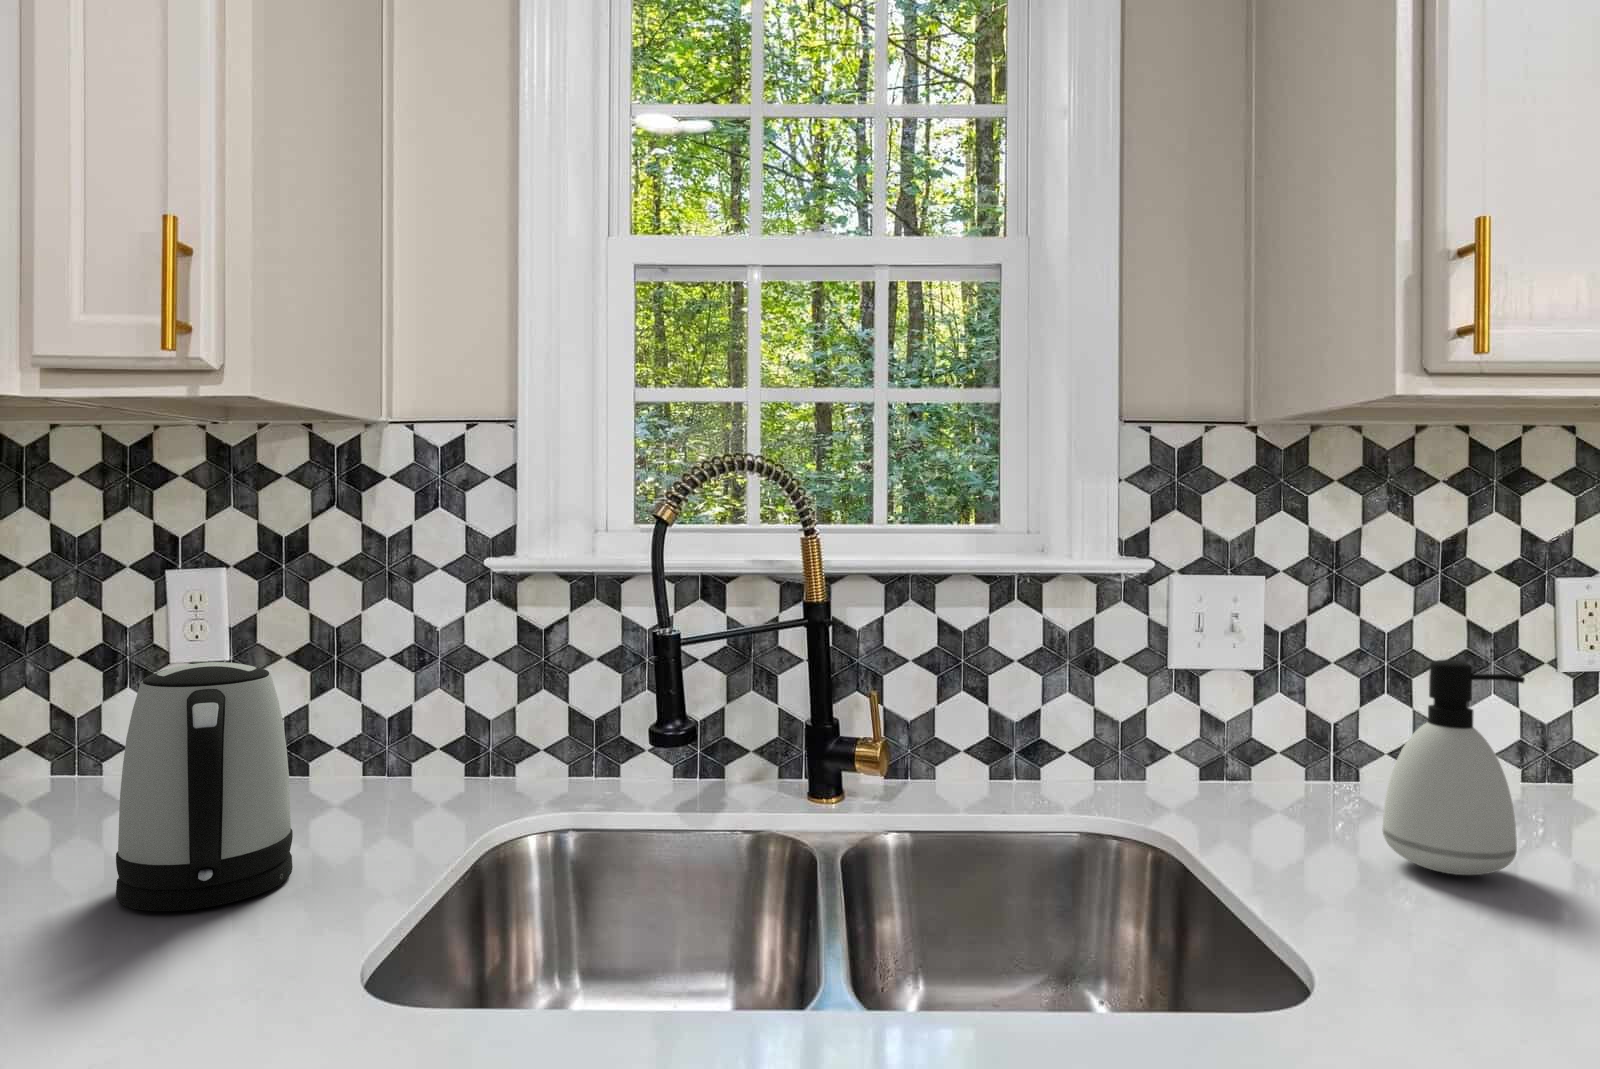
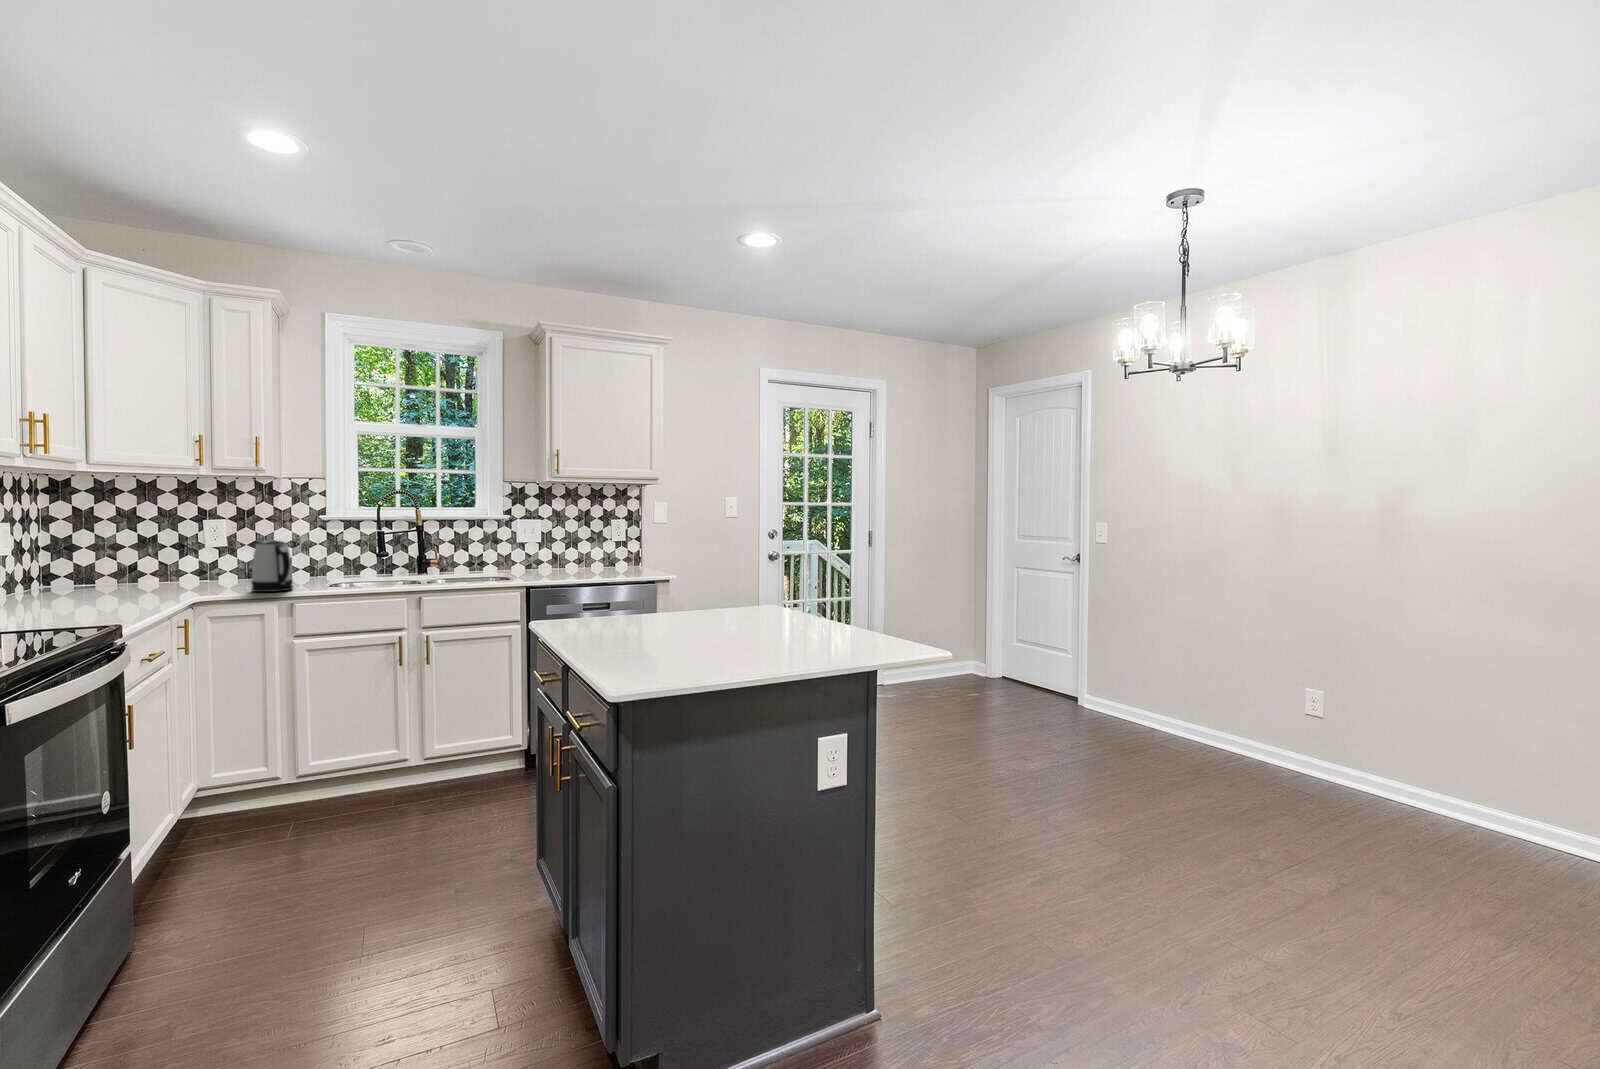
soap dispenser: present [1383,660,1525,875] -> none [551,536,575,577]

